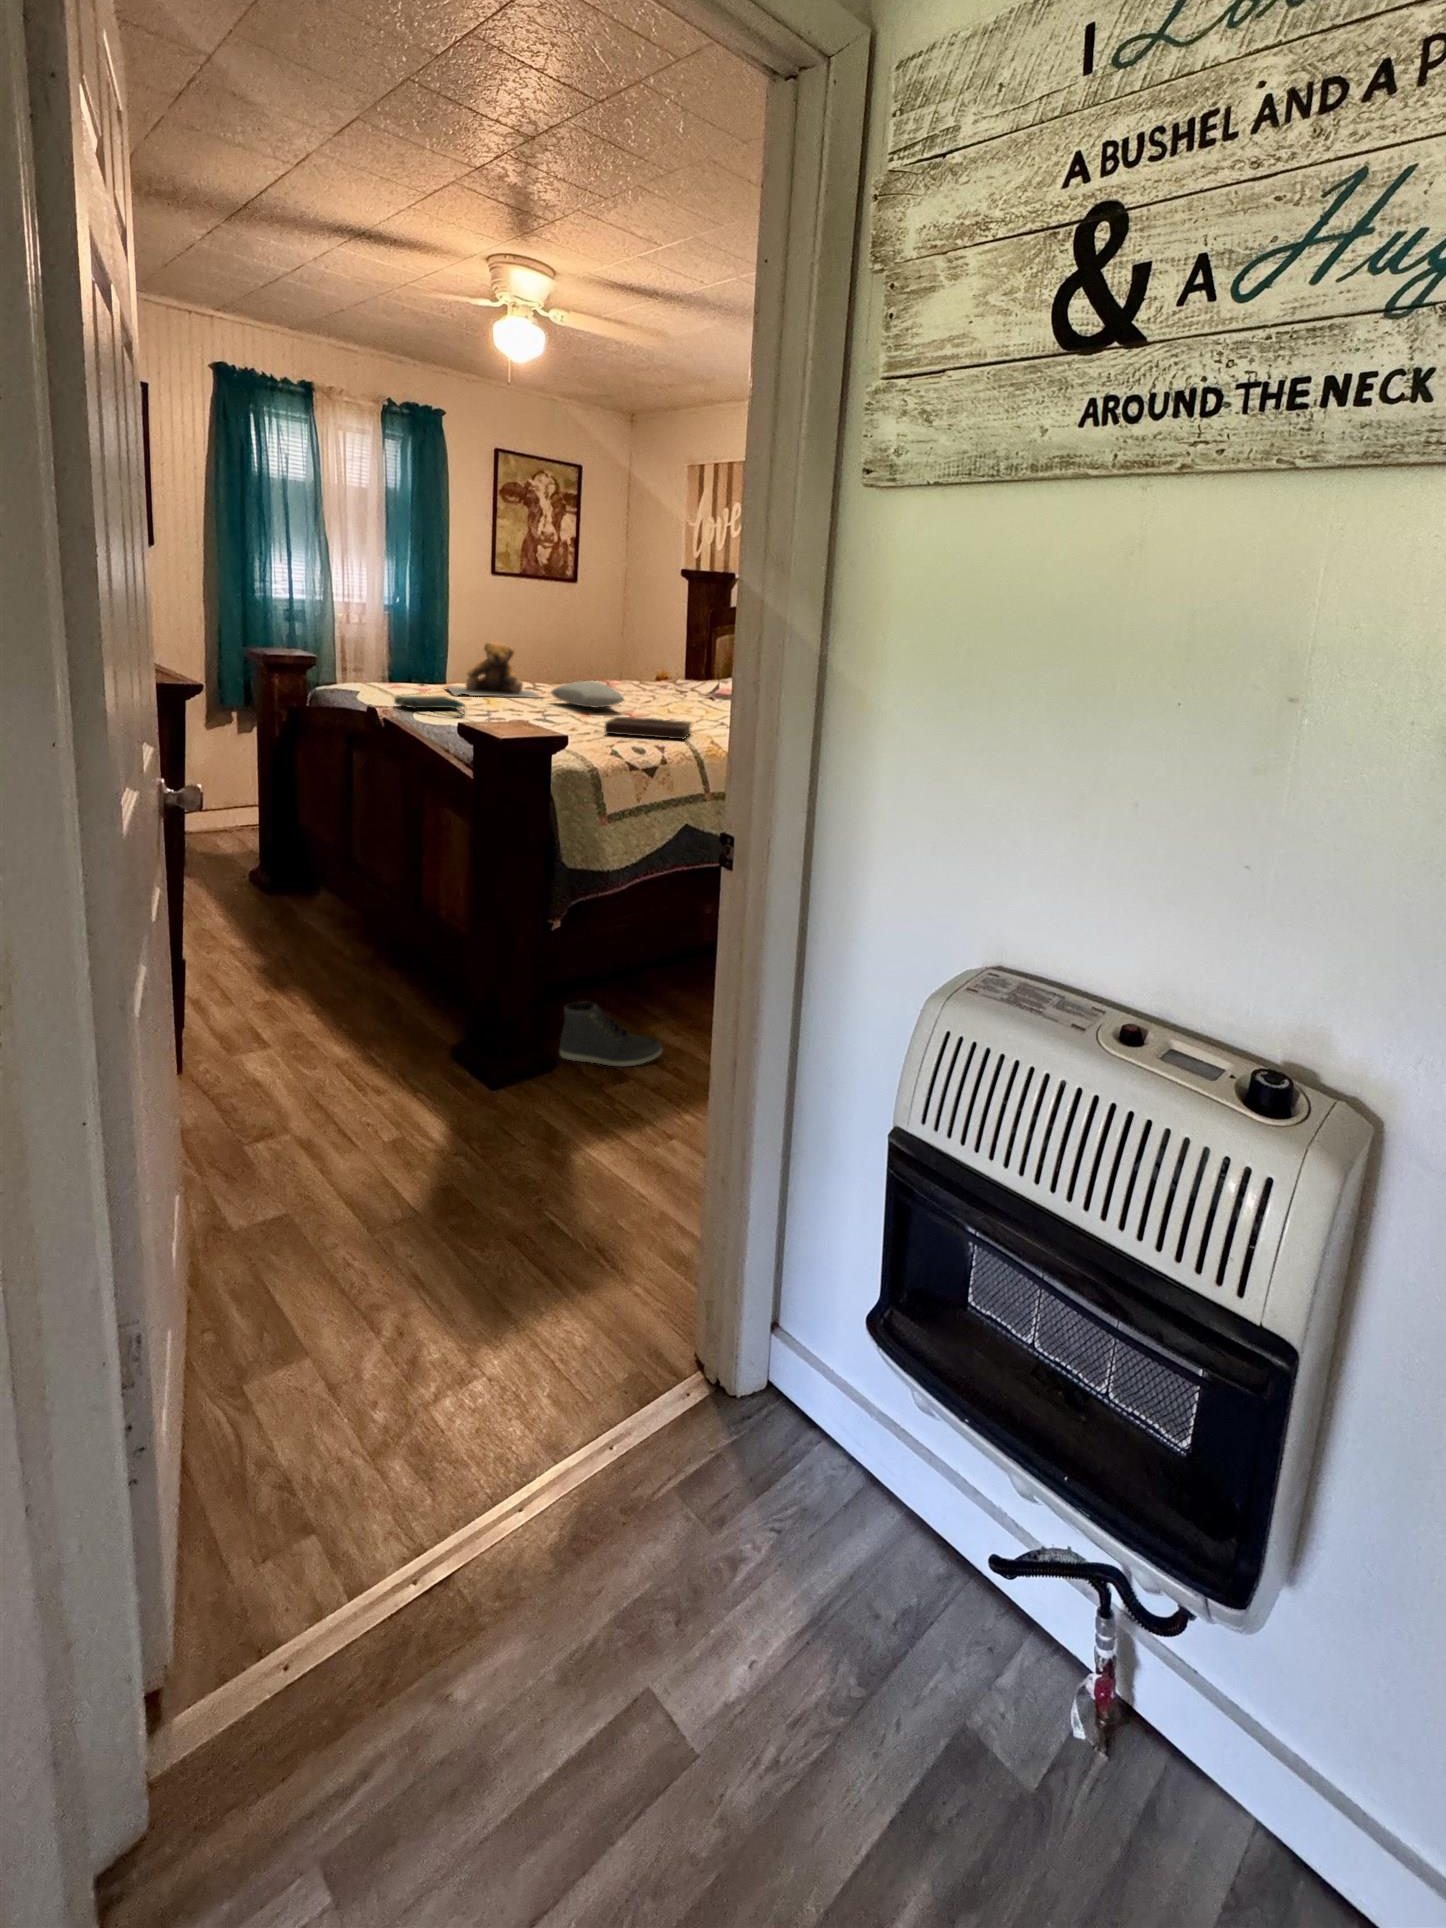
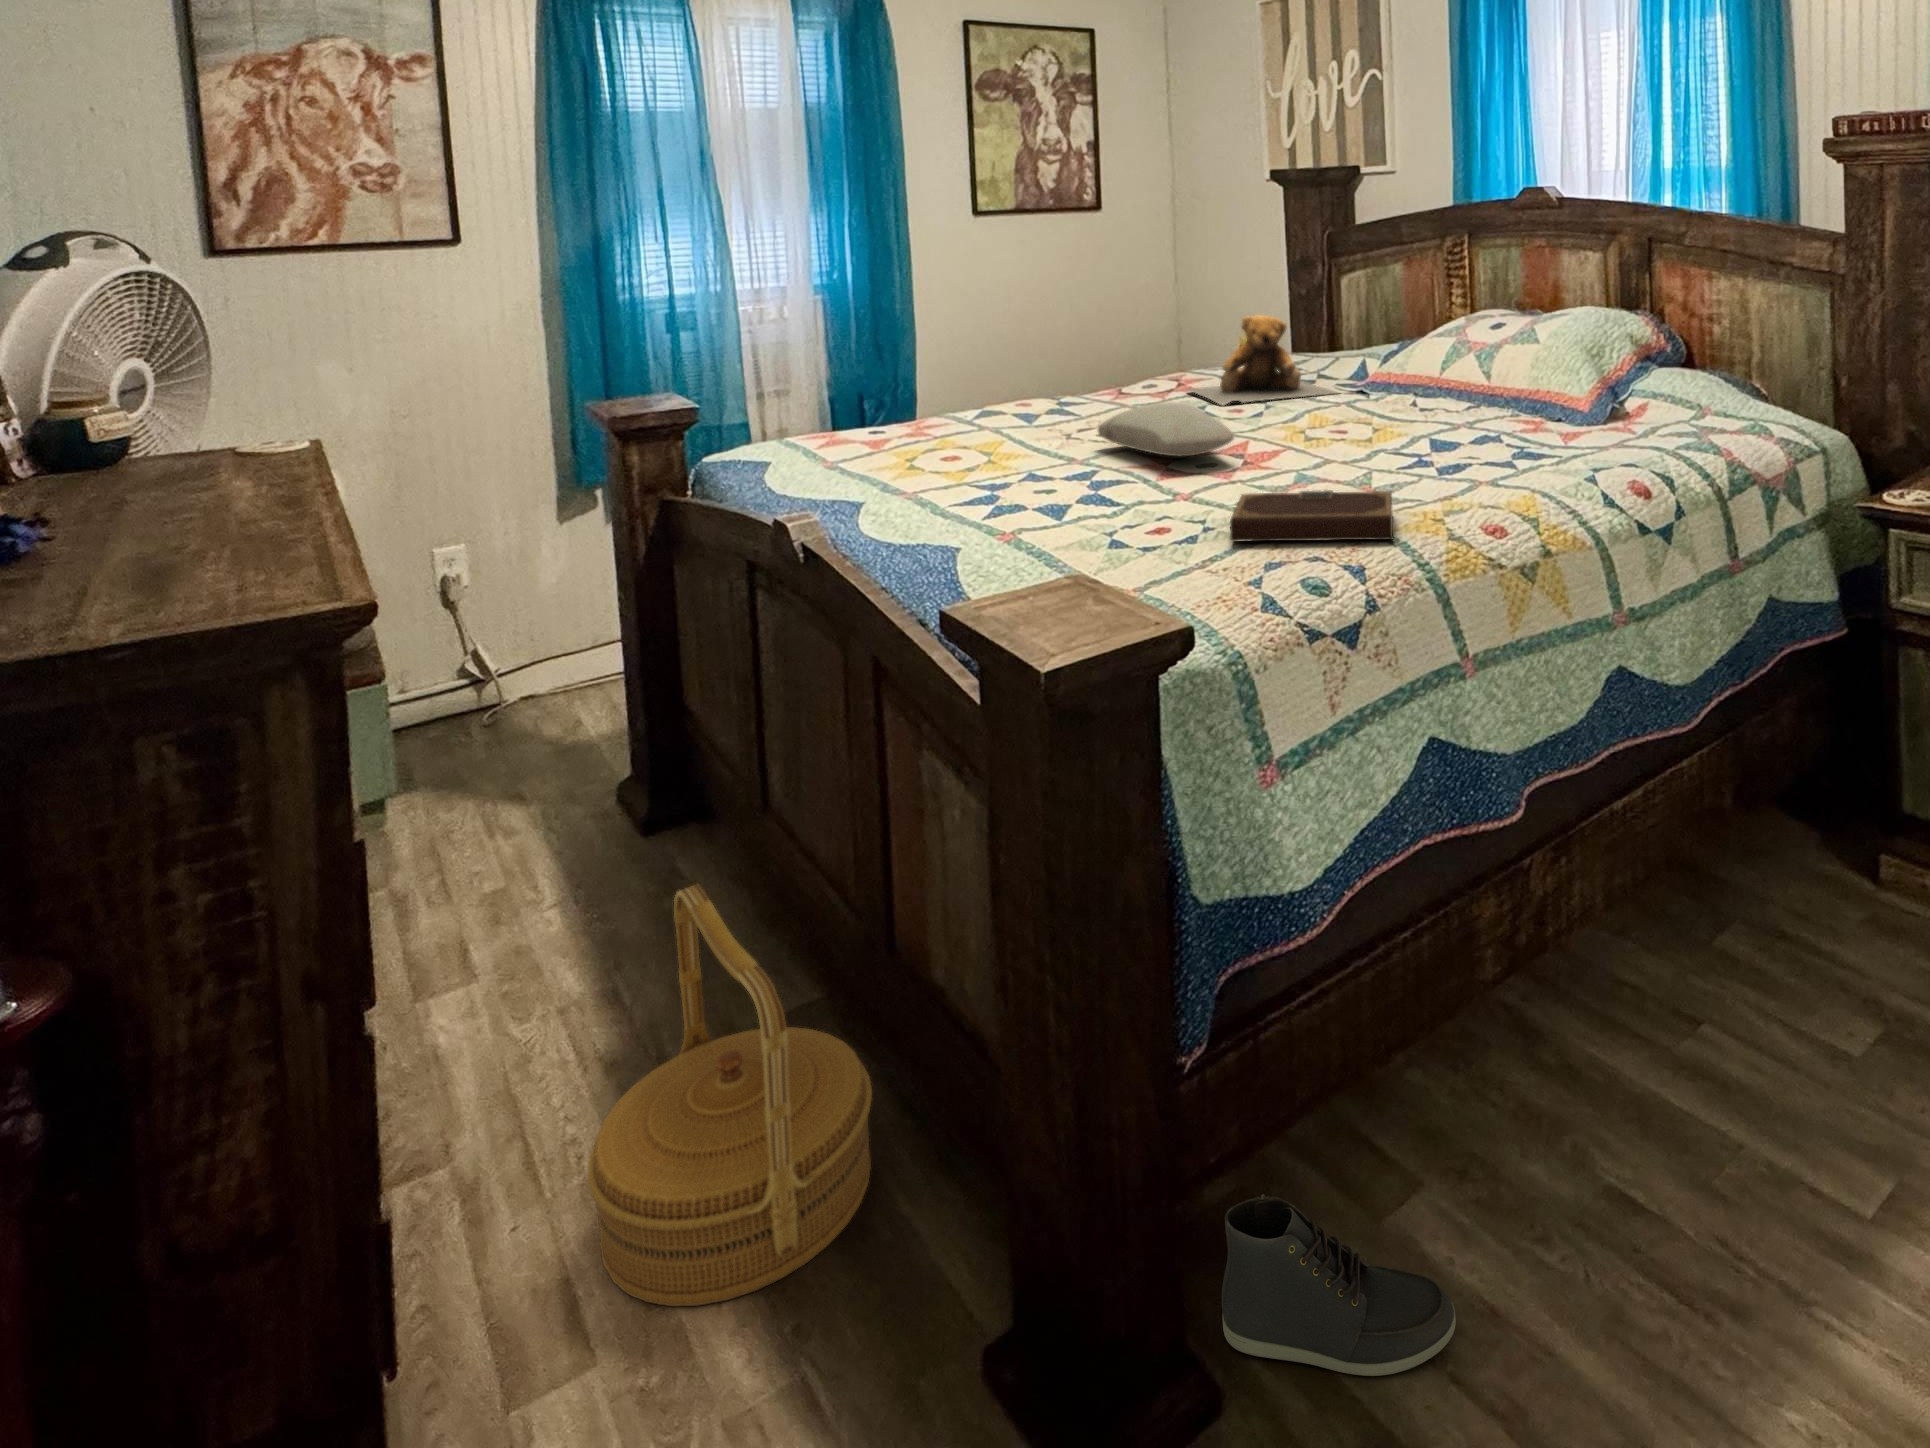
teddy bear: present [447,642,540,698] -> present [1189,315,1338,405]
tote bag: present [394,696,465,718] -> none [829,469,957,525]
woven basket: none [256,872,402,1042] -> present [587,884,872,1307]

